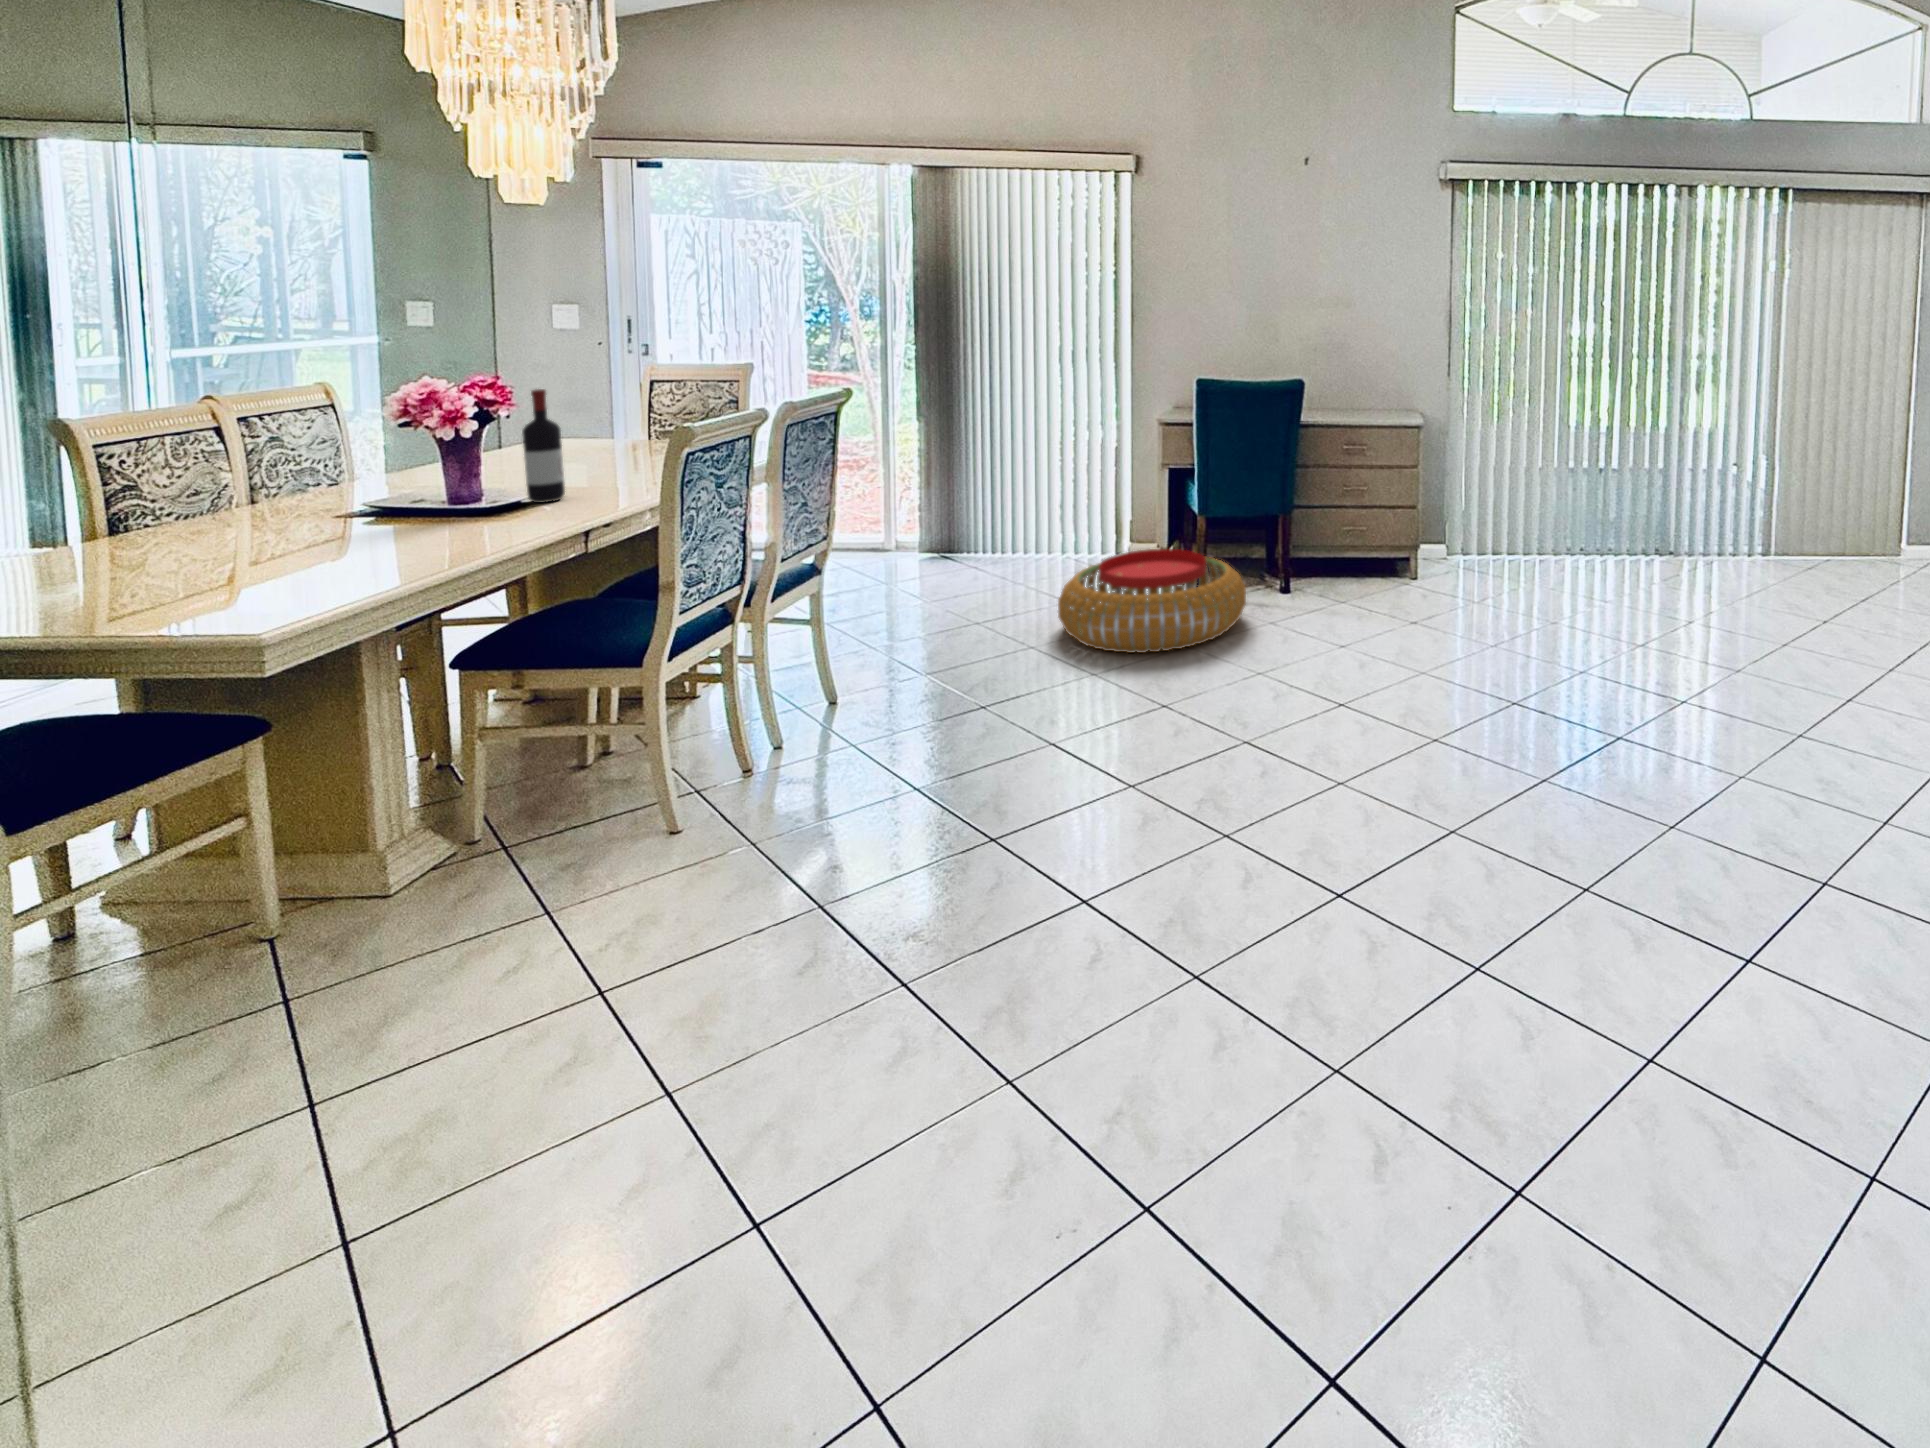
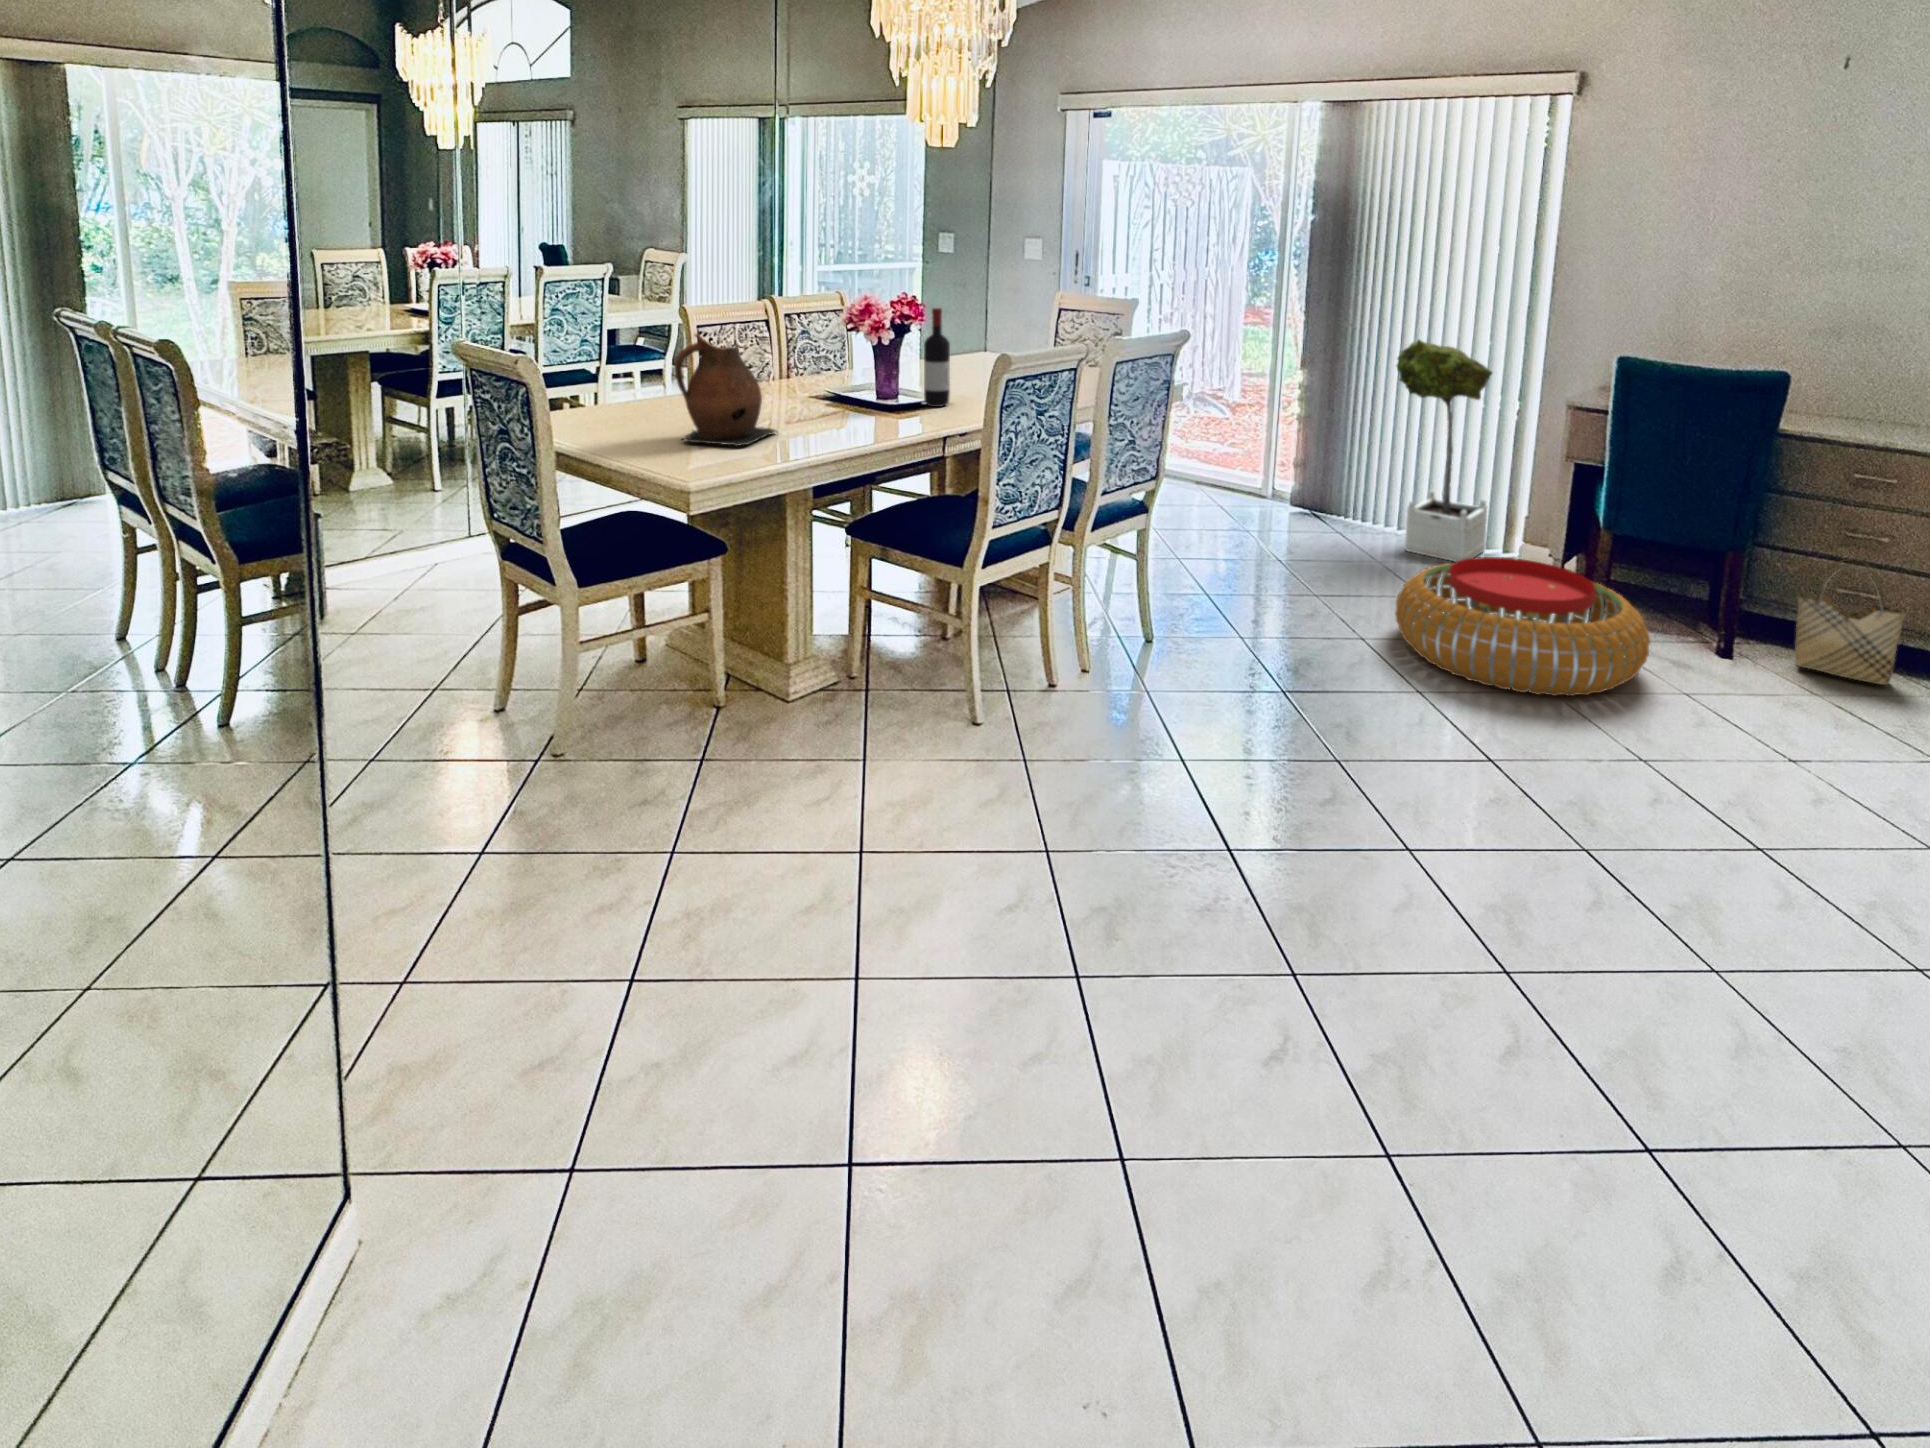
potted tree: none [1014,382,1103,568] -> present [1397,340,1492,562]
ceramic pitcher: none [143,448,335,596] -> present [674,333,777,447]
woven basket: none [1322,503,1381,585] -> present [1795,559,1905,685]

